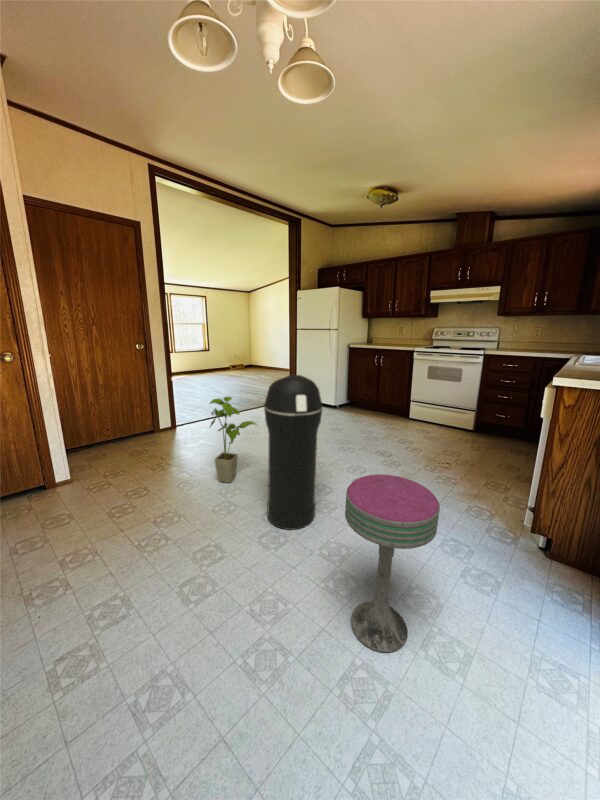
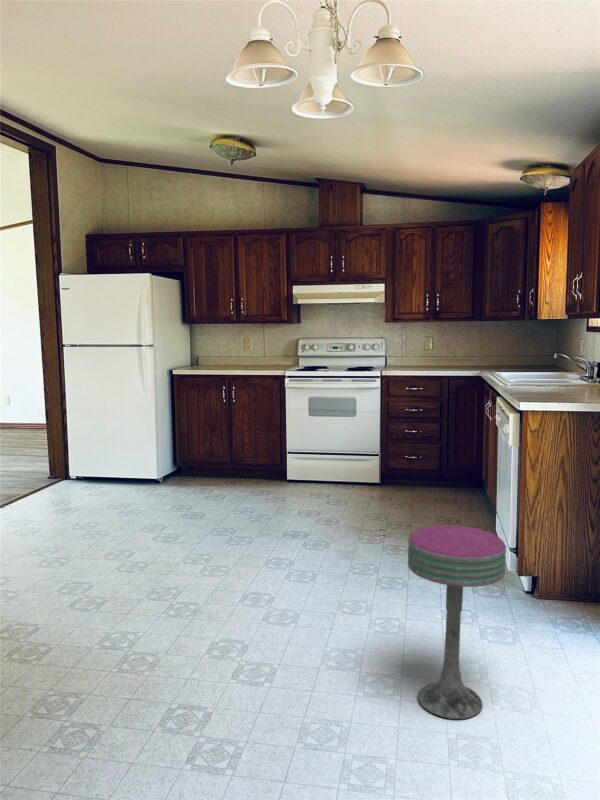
trash can: present [264,375,322,530] -> none [210,426,295,658]
house plant: present [210,397,257,483] -> none [61,476,147,632]

